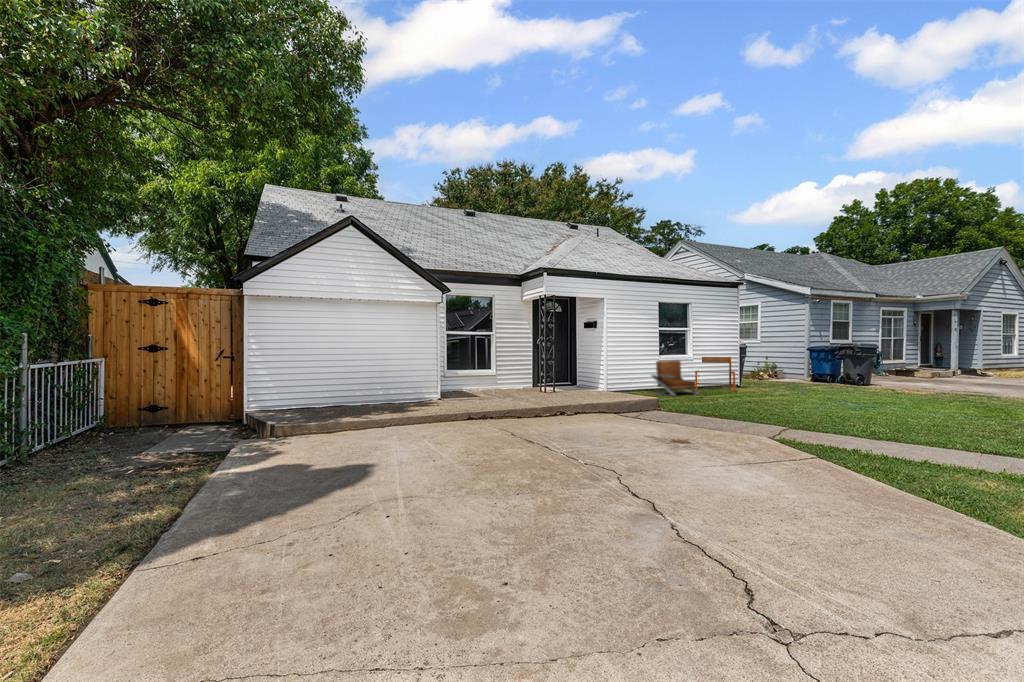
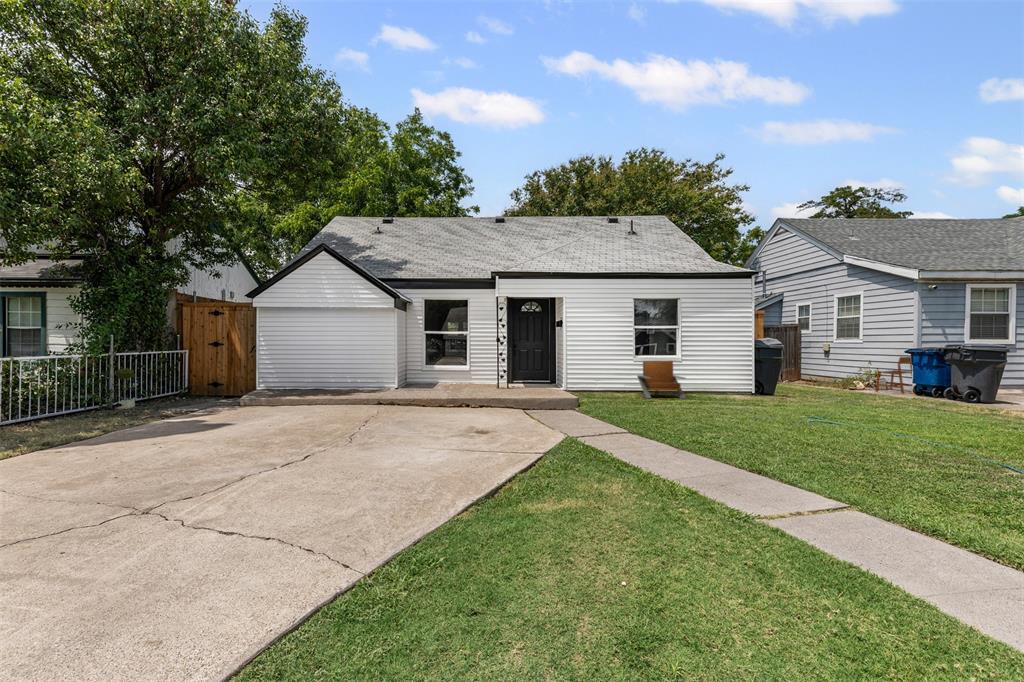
bench: present [695,357,735,392] -> present [875,357,912,393]
potted tree: none [35,389,74,461] -> present [115,368,135,409]

